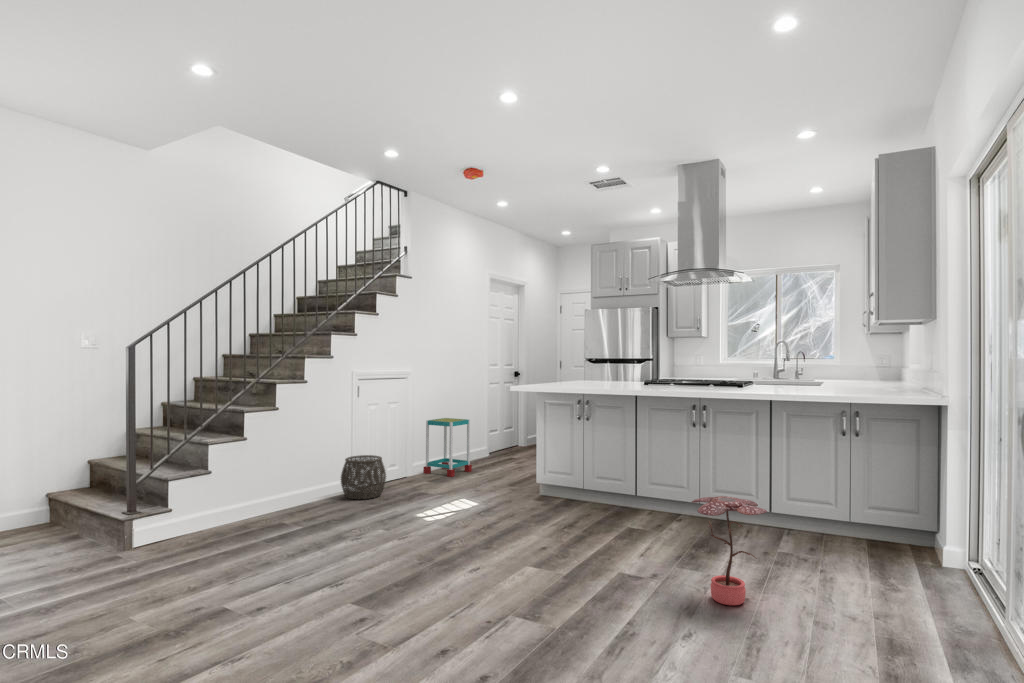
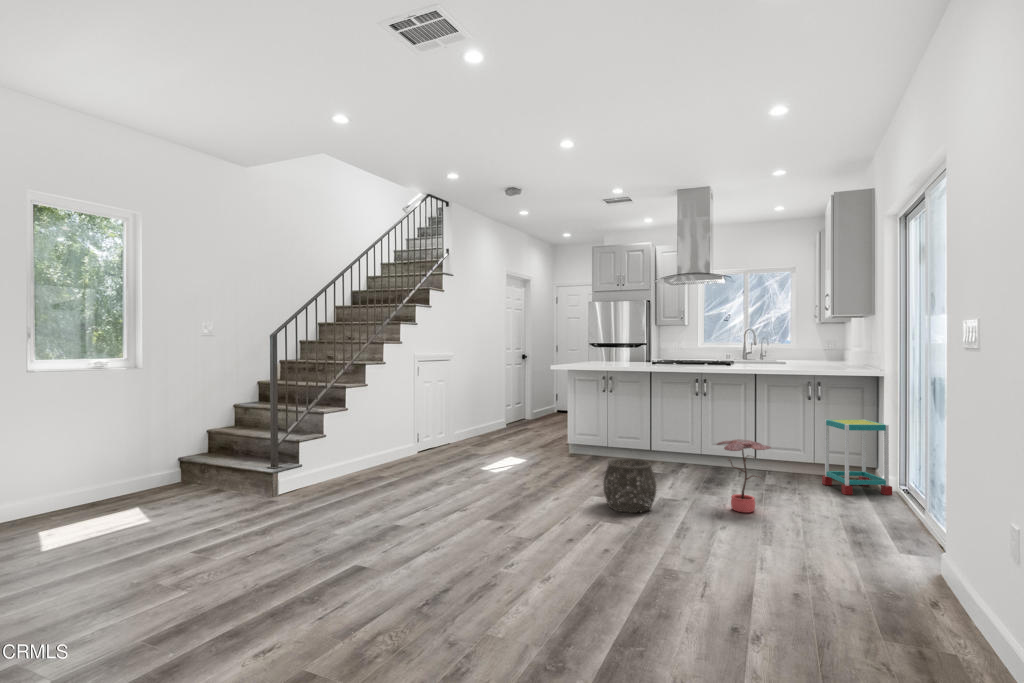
side table: present [423,418,472,477] -> present [822,419,892,495]
woven basket: present [341,455,386,499] -> present [603,458,656,513]

